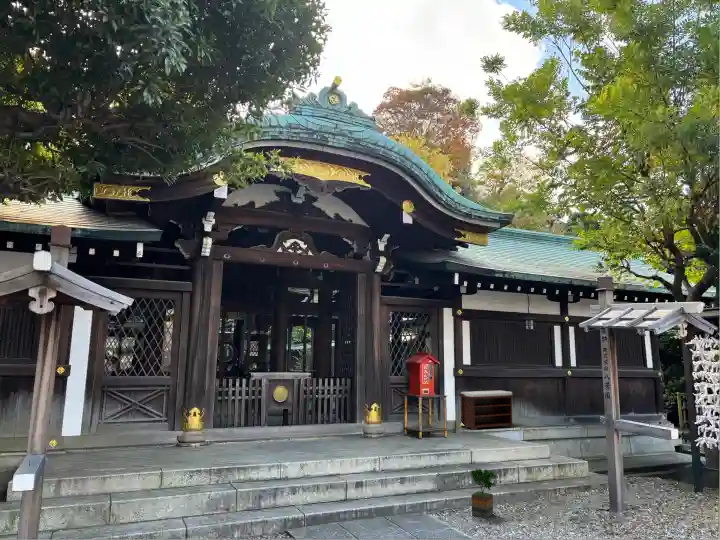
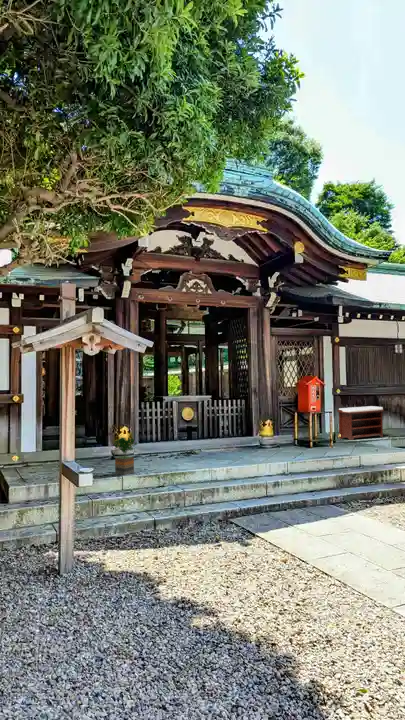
potted tree: present [471,469,498,518] -> present [114,437,137,475]

